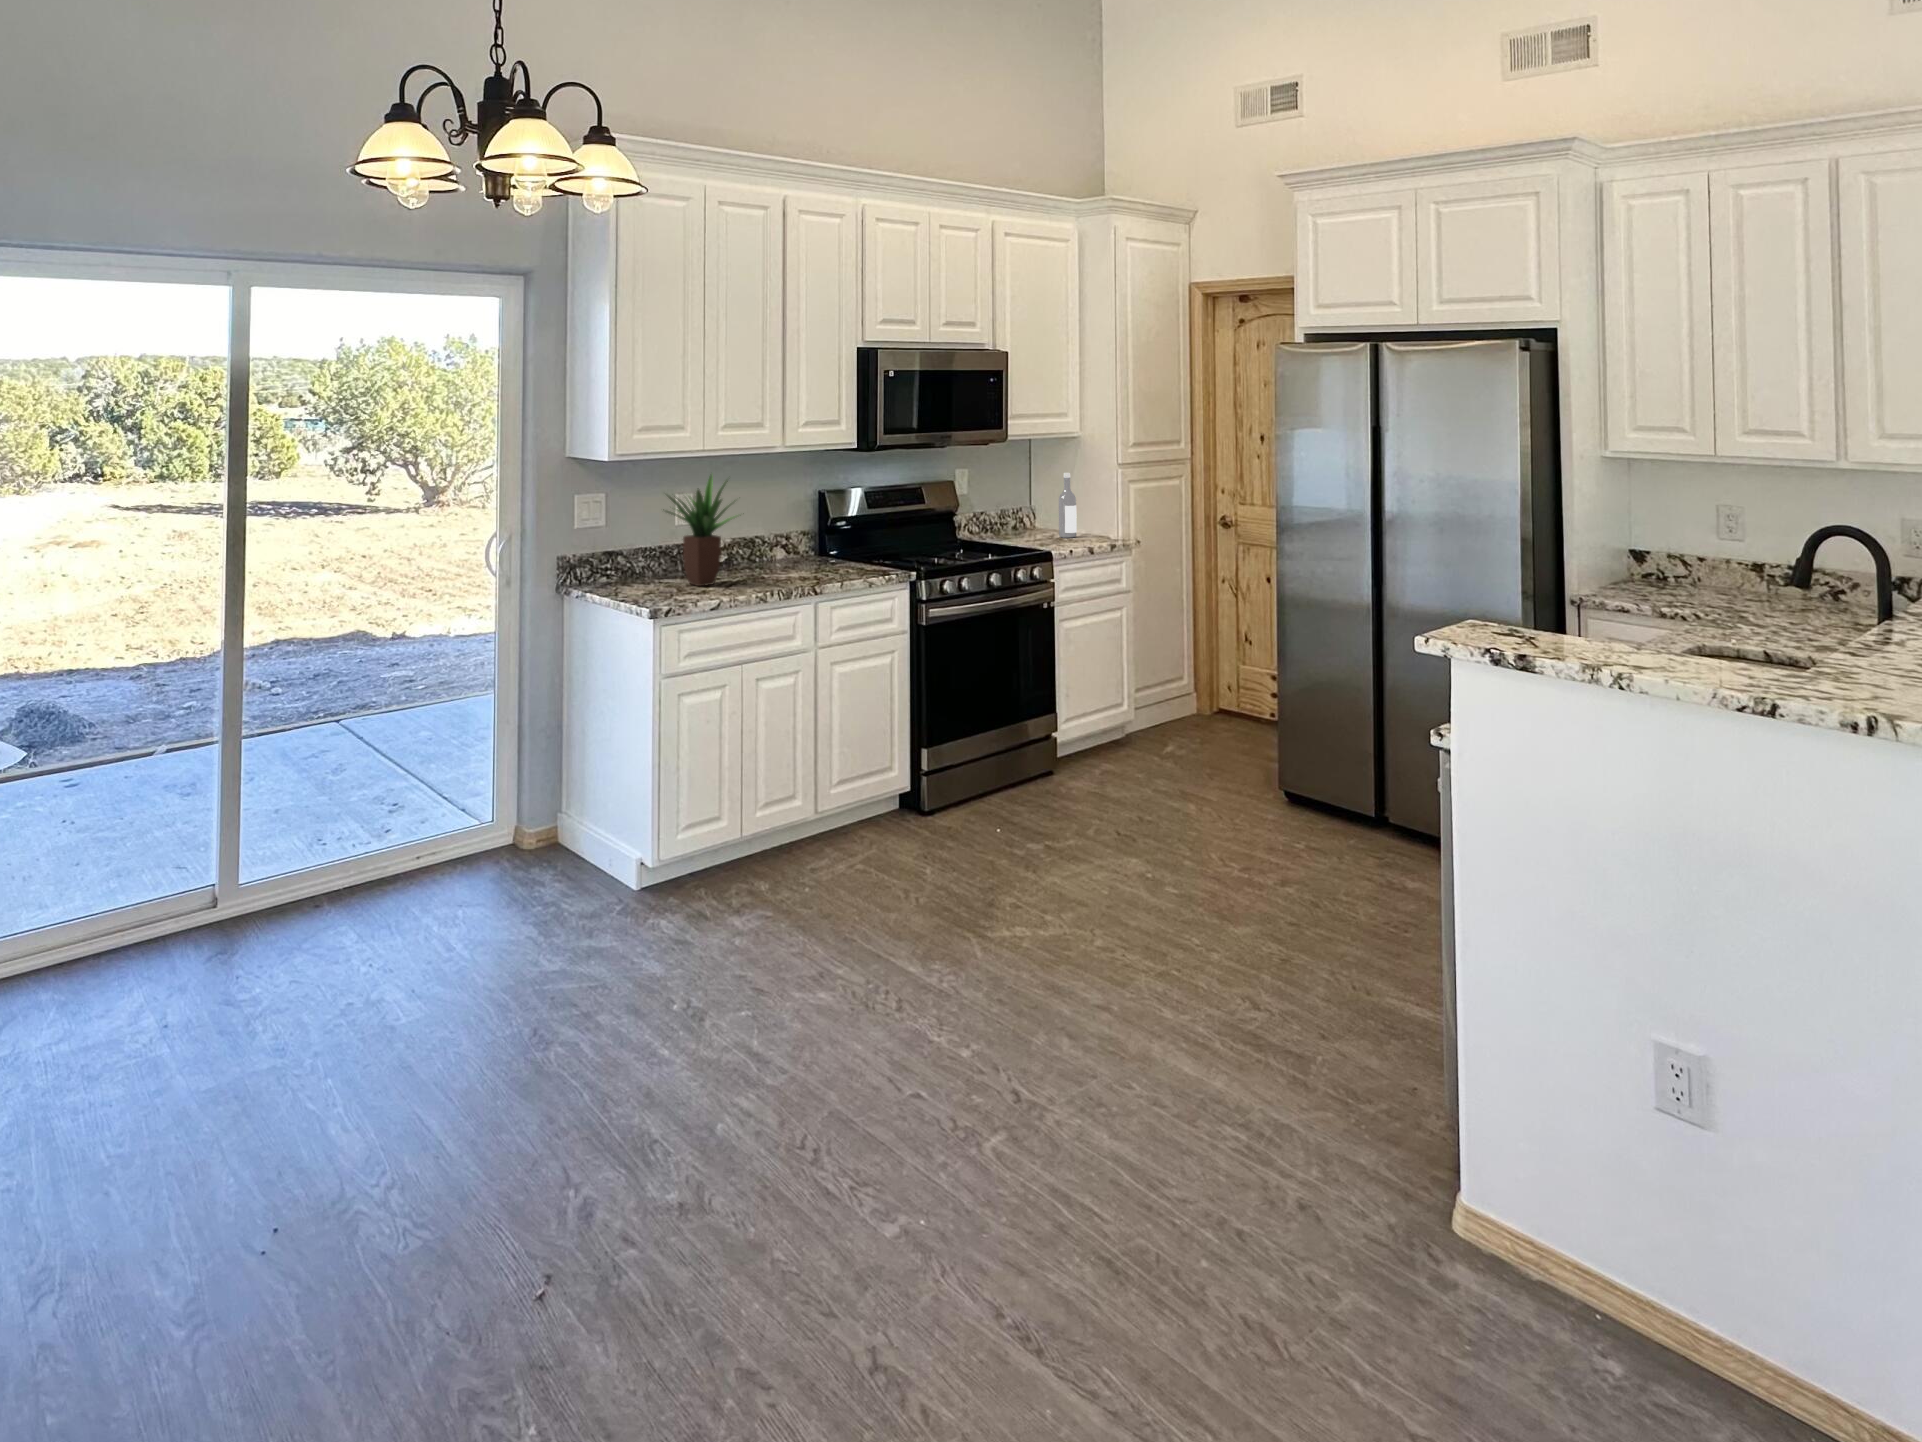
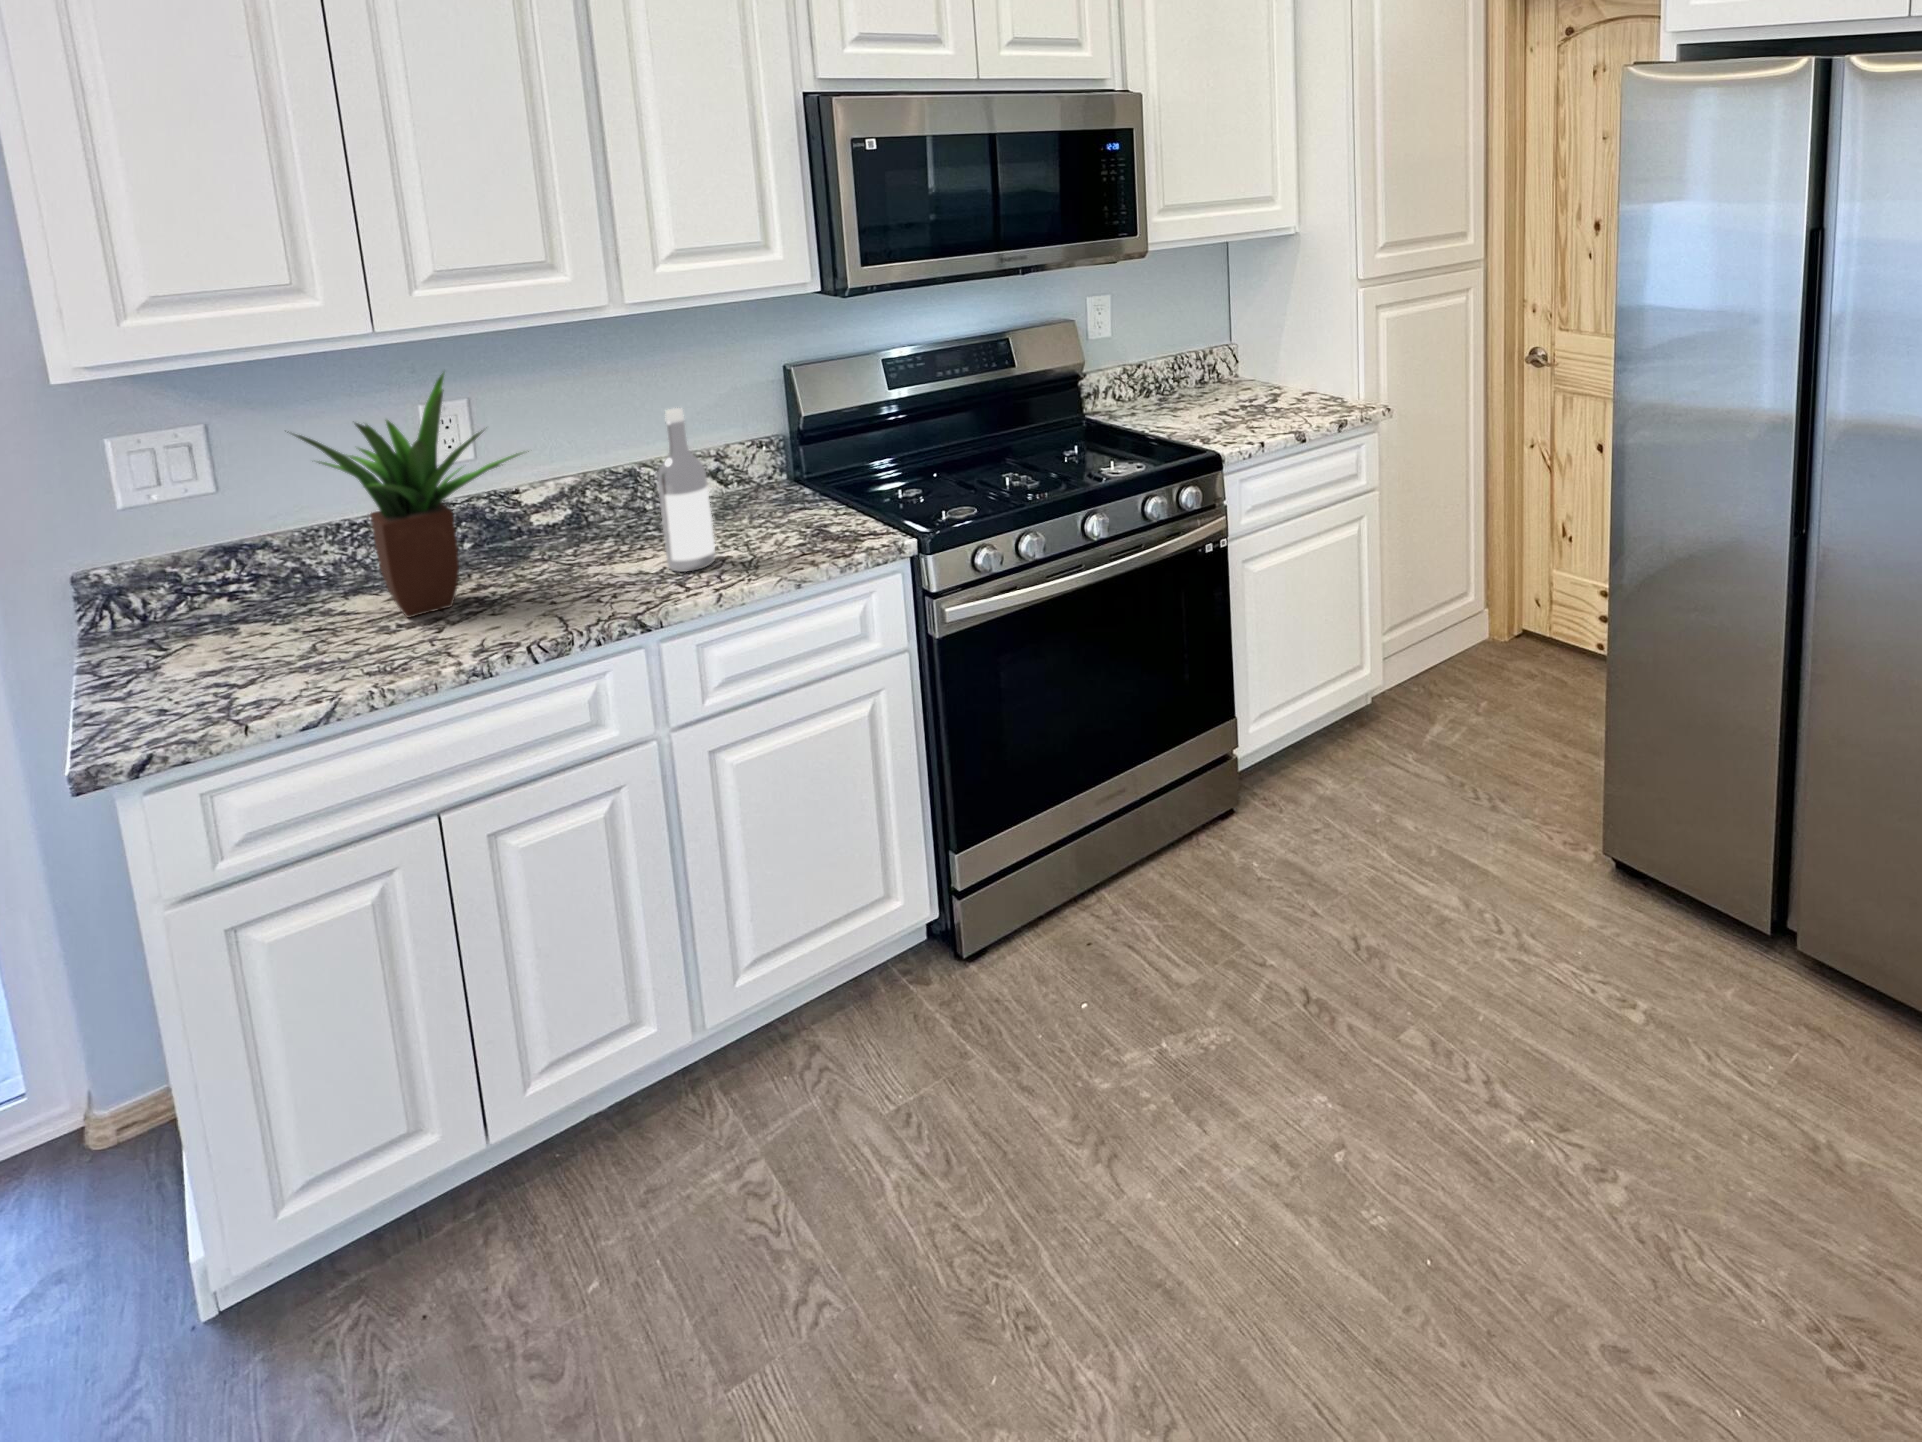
wine bottle: present [1059,473,1077,538] -> present [657,408,716,572]

